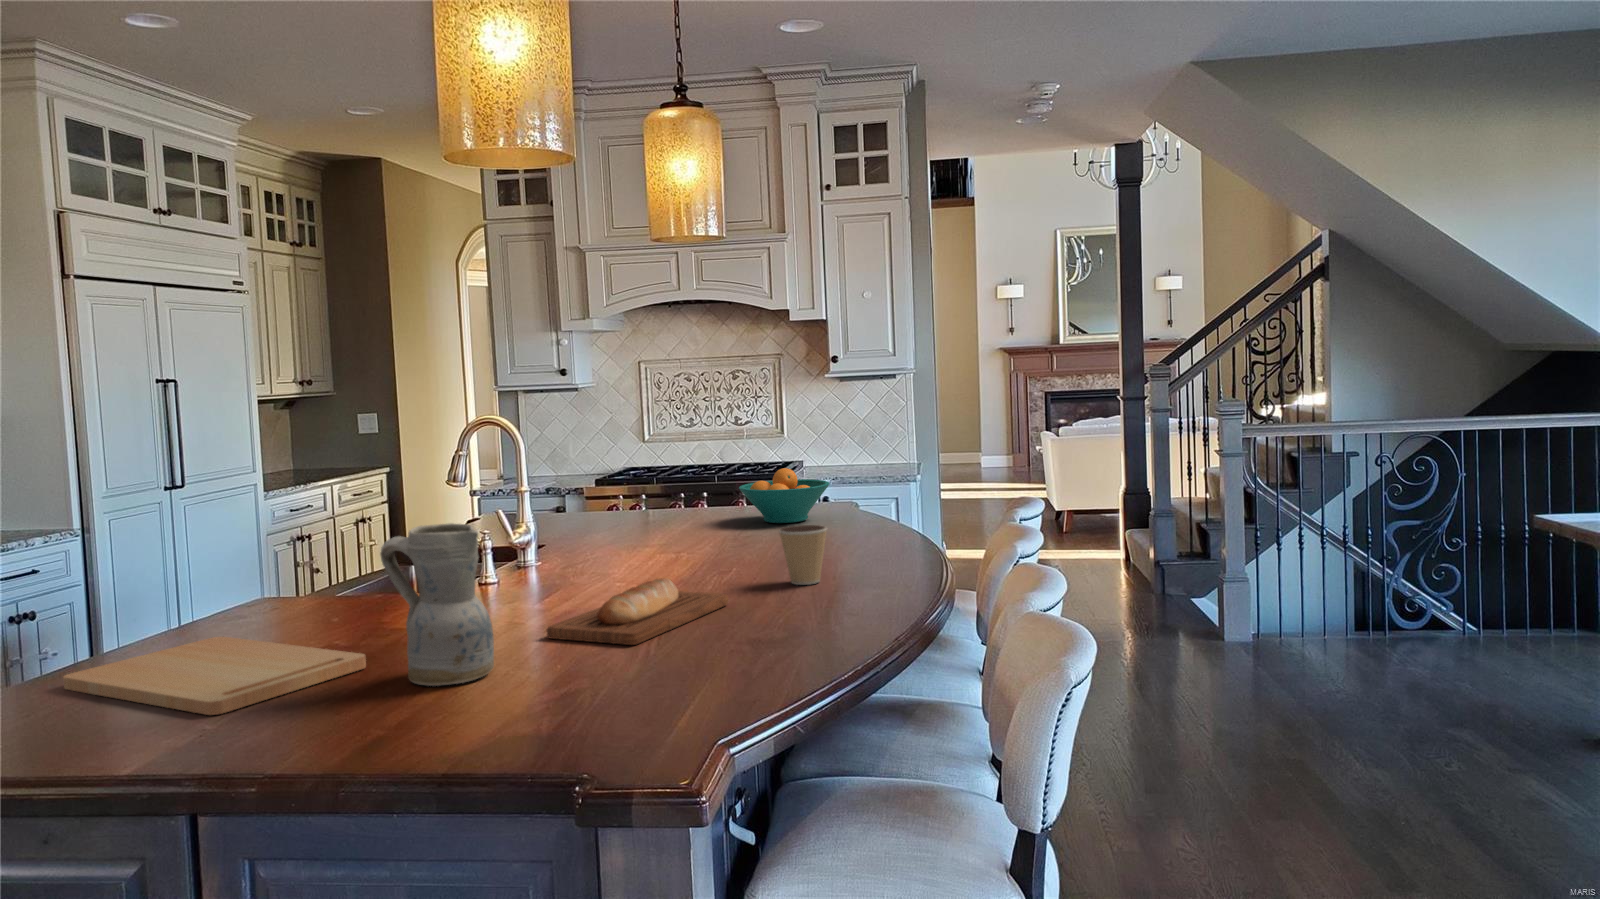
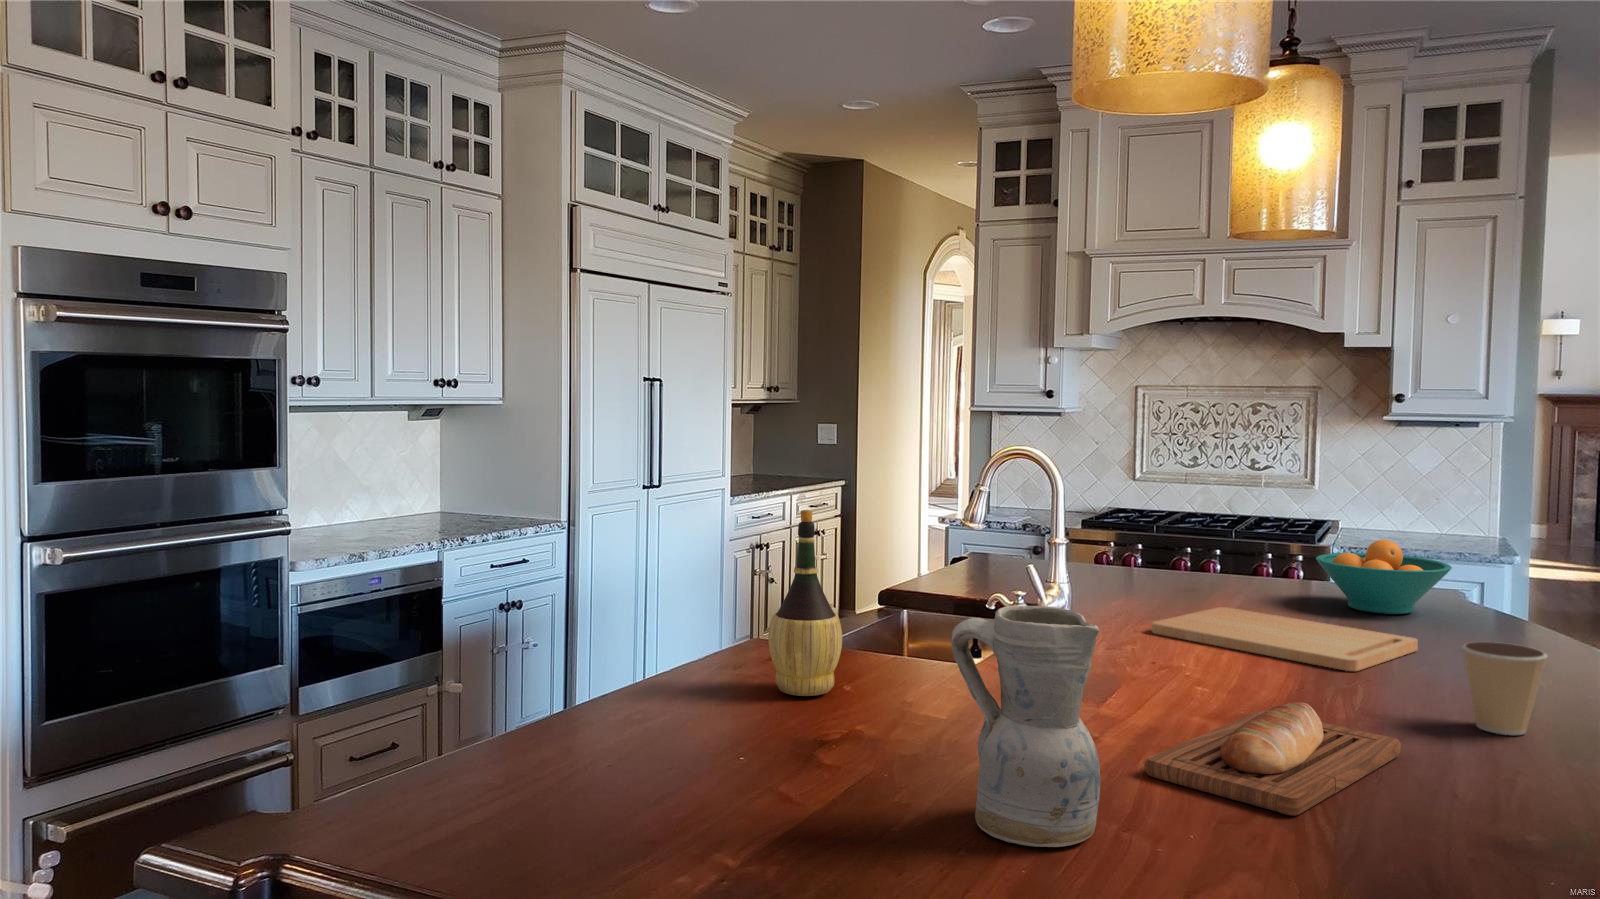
wine bottle: none [264,479,328,628] -> present [768,510,842,696]
cutting board: present [63,636,366,715] -> present [1152,607,1418,671]

